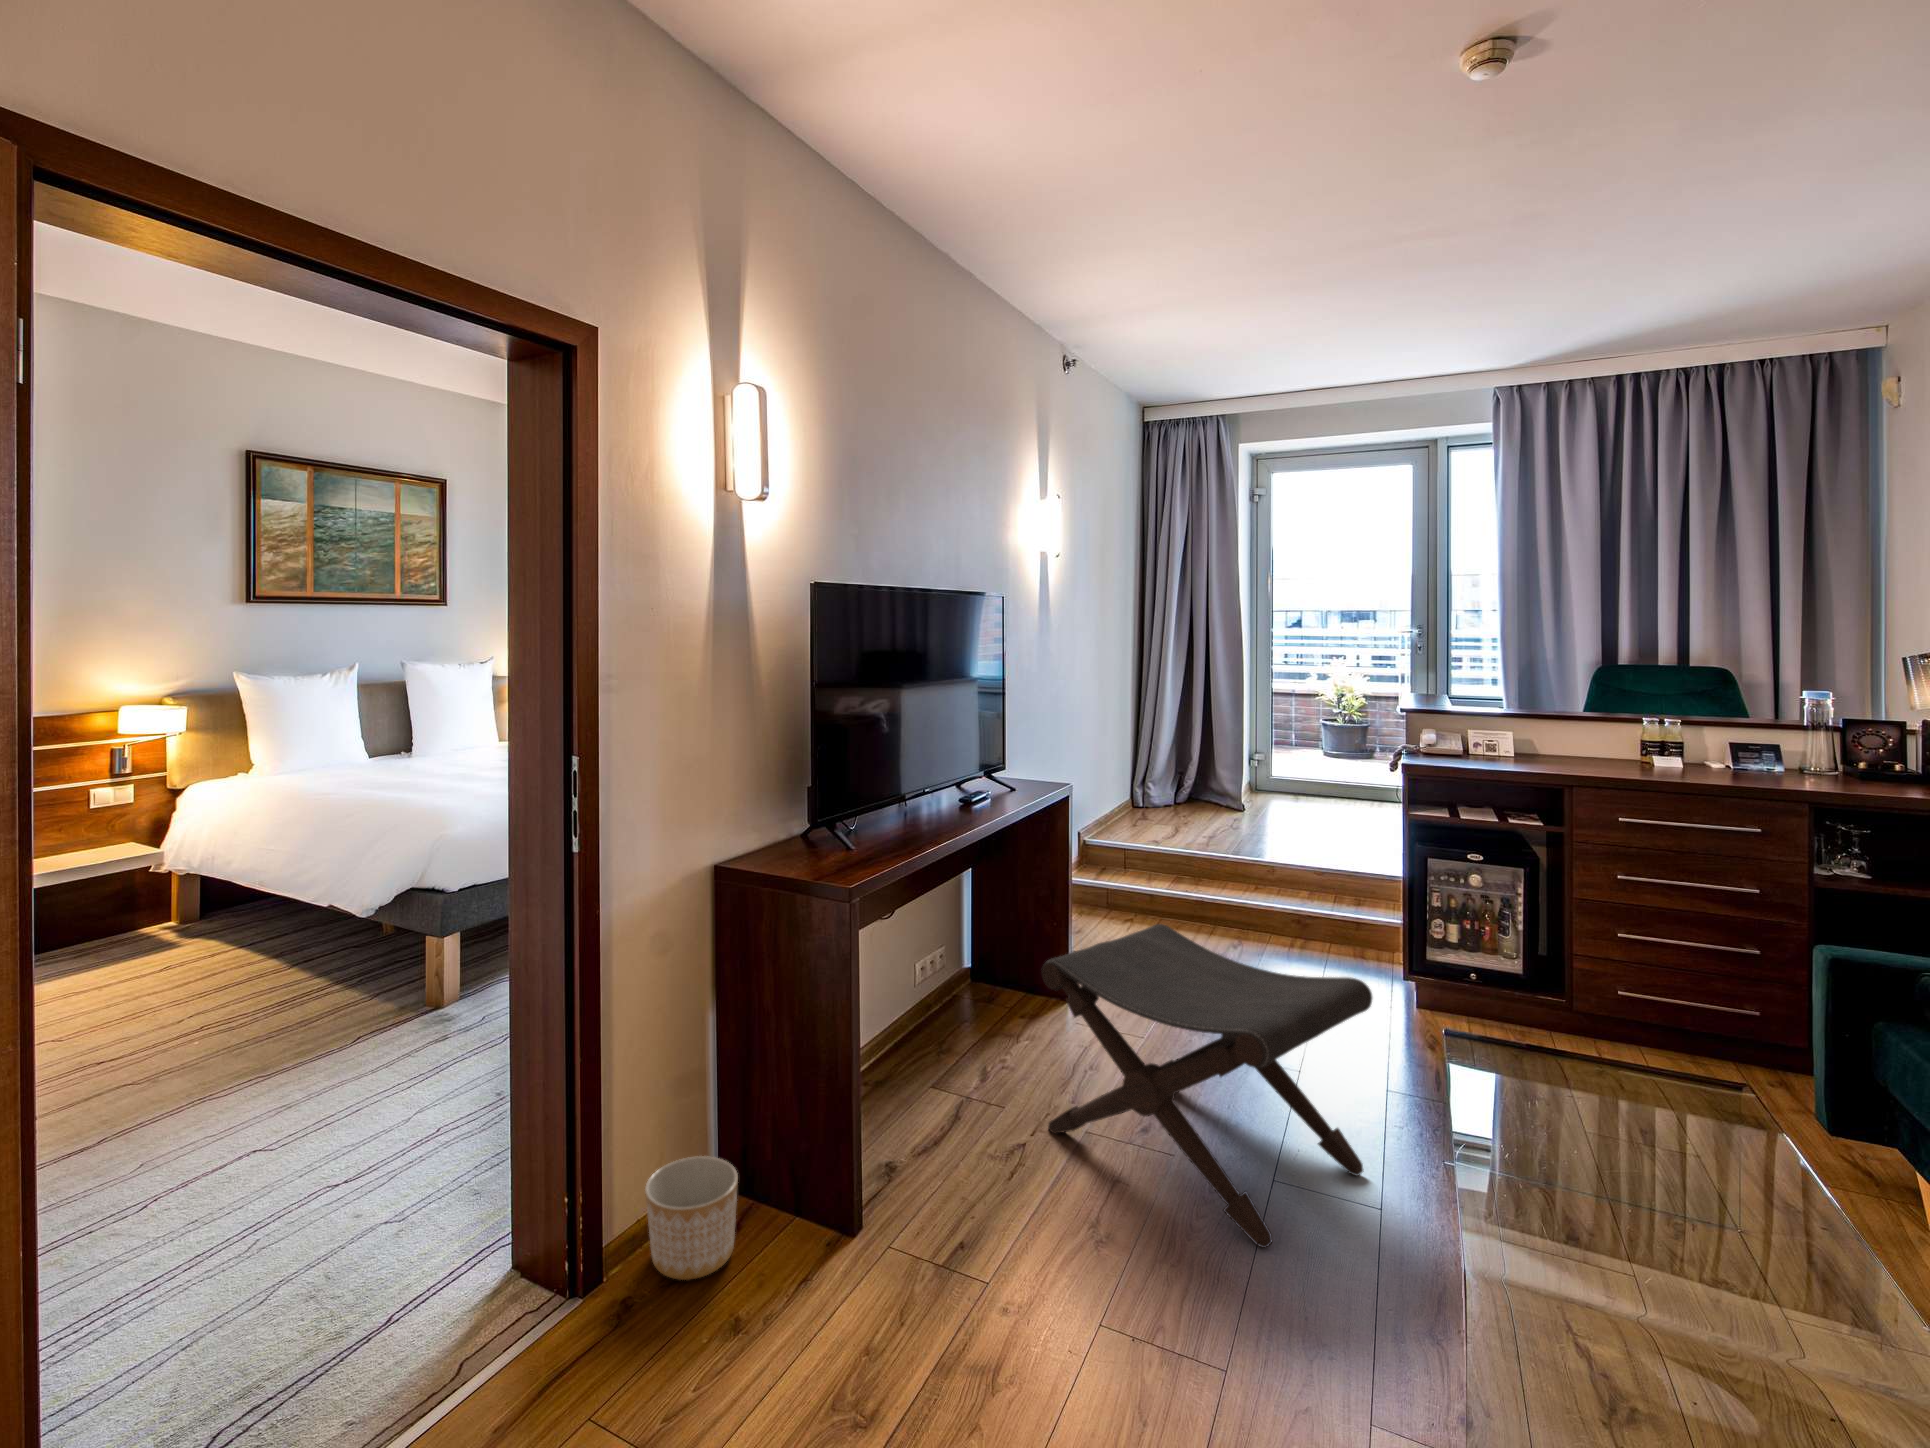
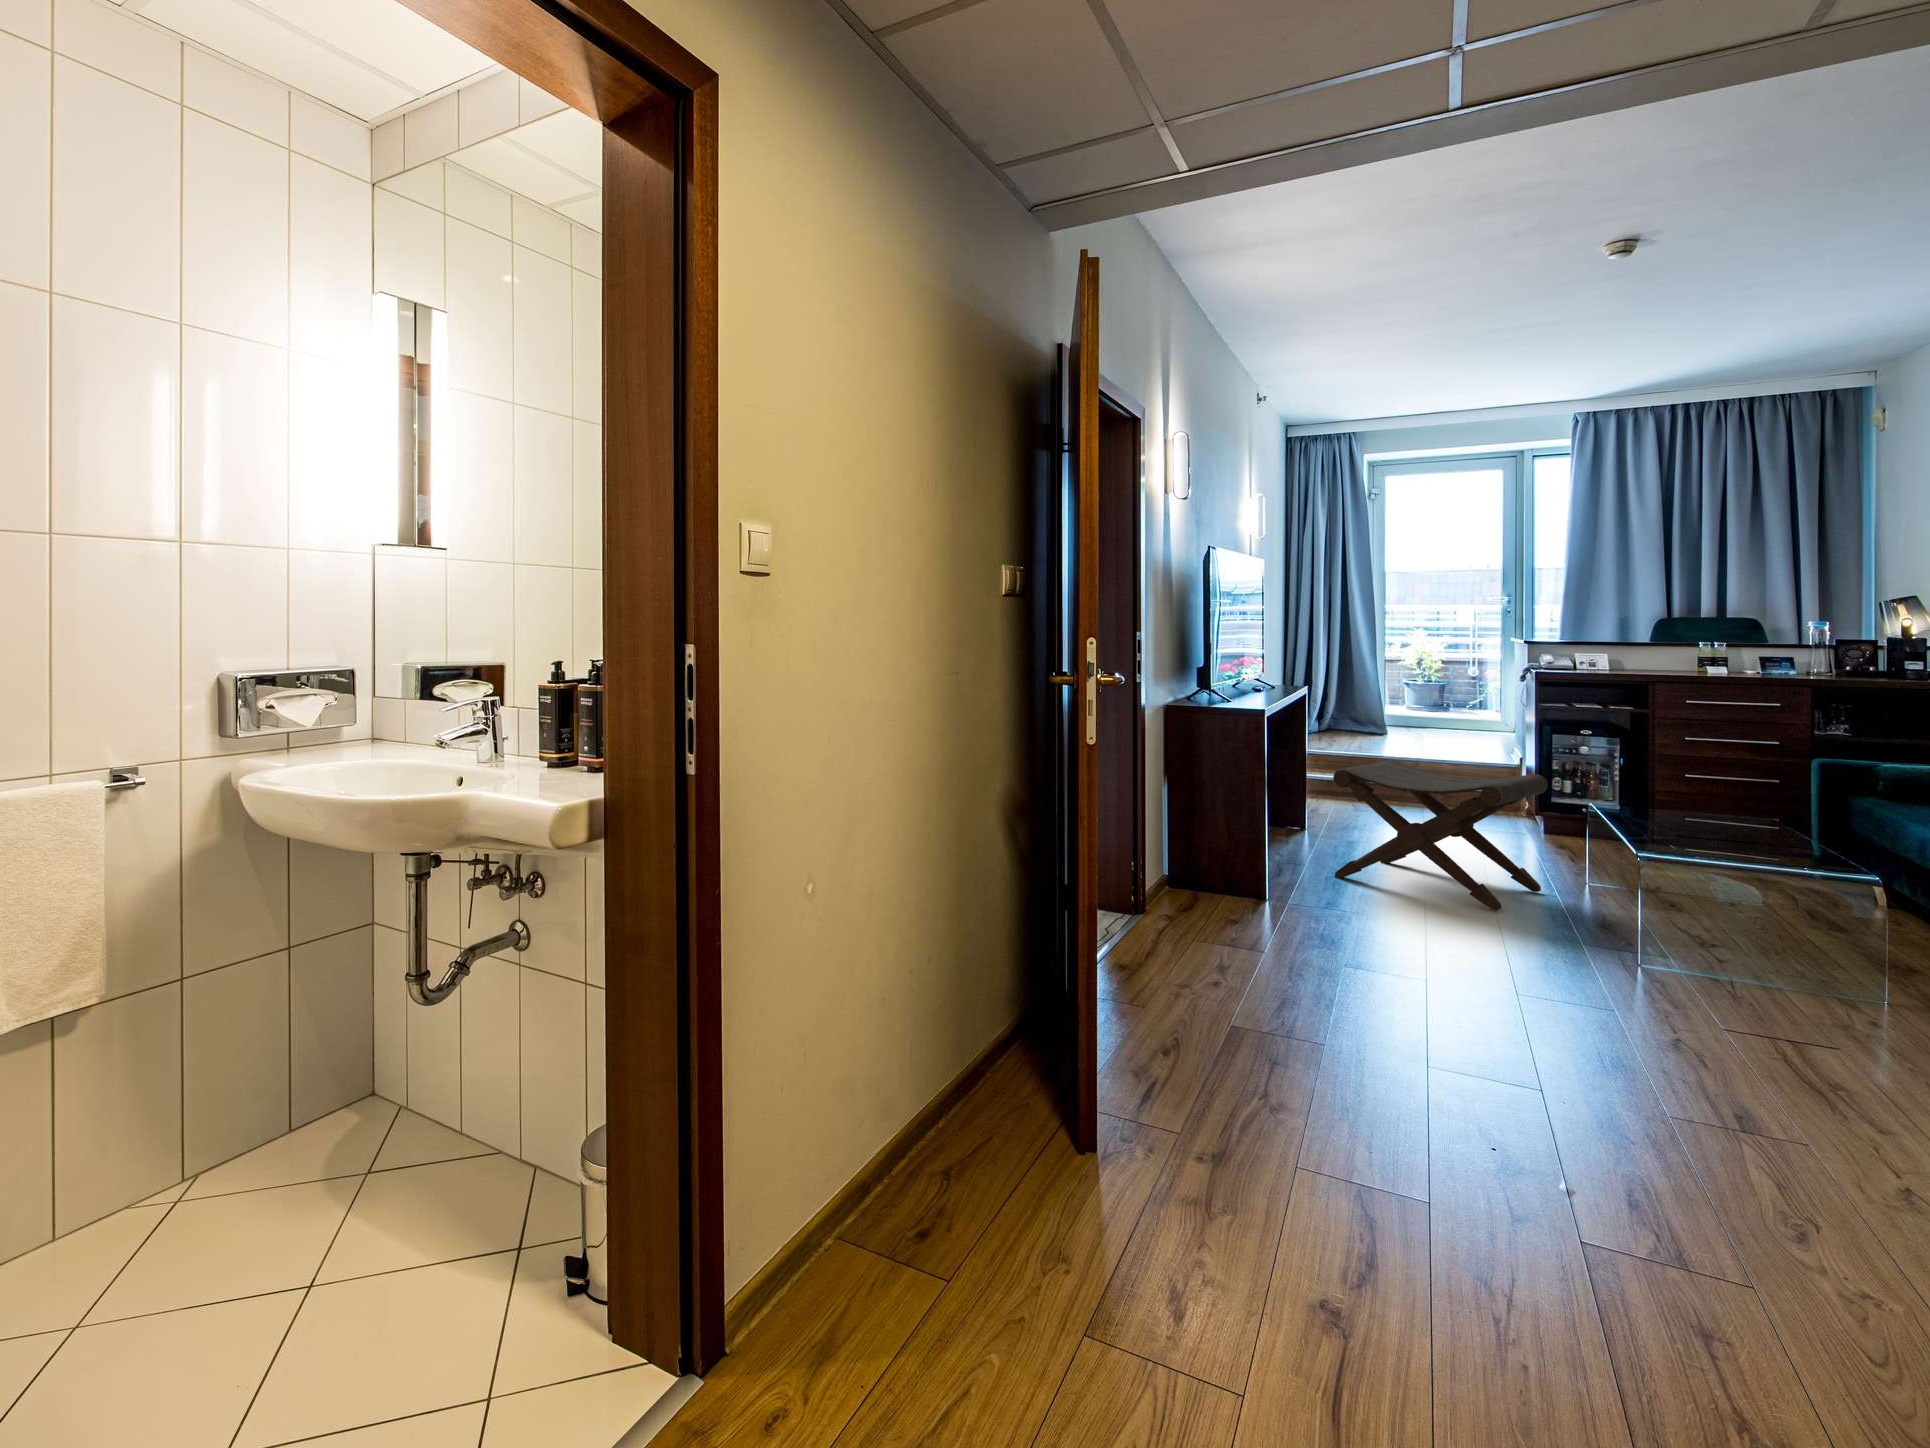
planter: present [645,1156,738,1280] -> none [1147,860,1200,914]

